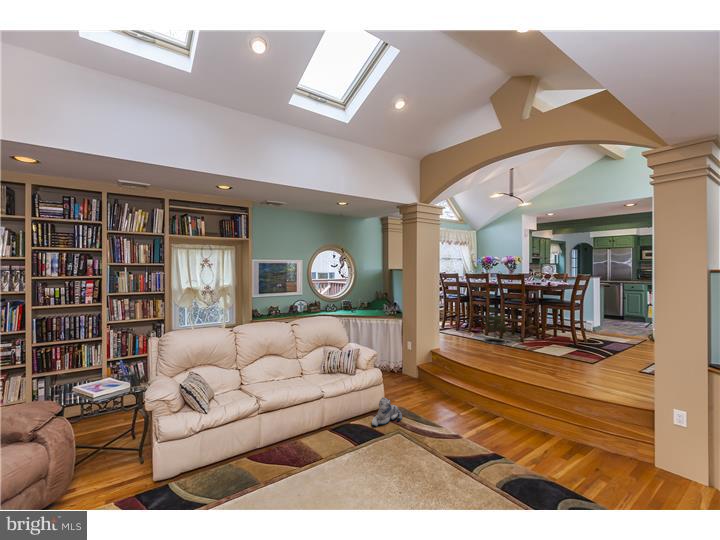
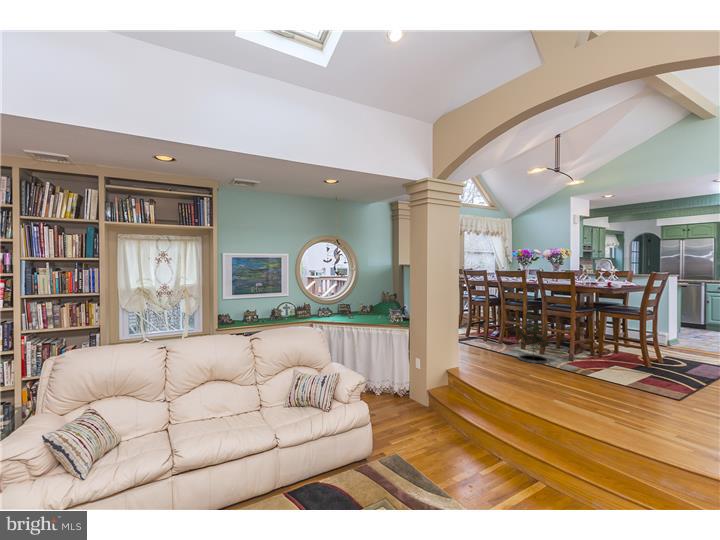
plush toy: present [372,397,402,426] -> none [349,445,396,489]

